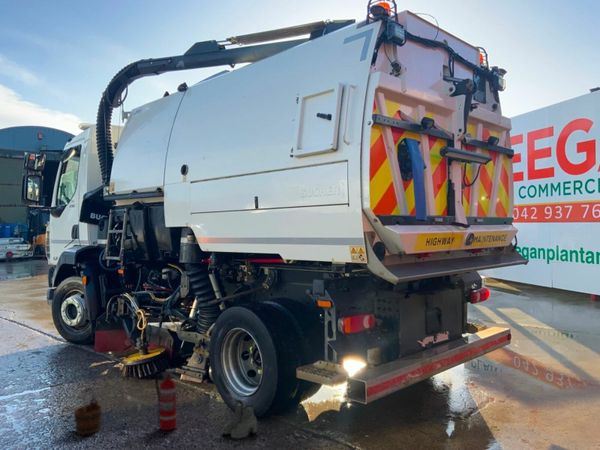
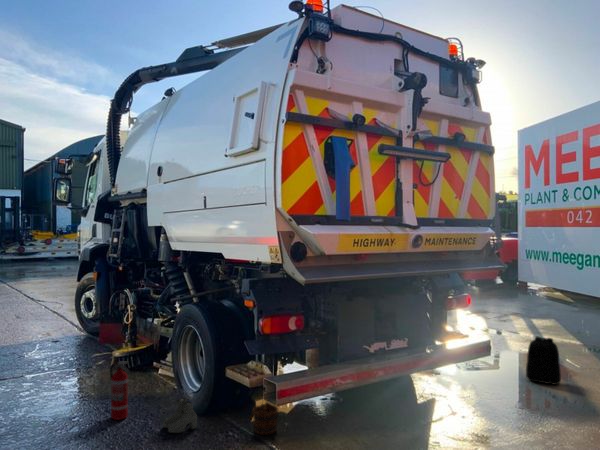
backpack: none [532,325,564,368] -> present [526,337,561,385]
wooden bucket: present [74,387,102,435] -> present [253,401,278,435]

